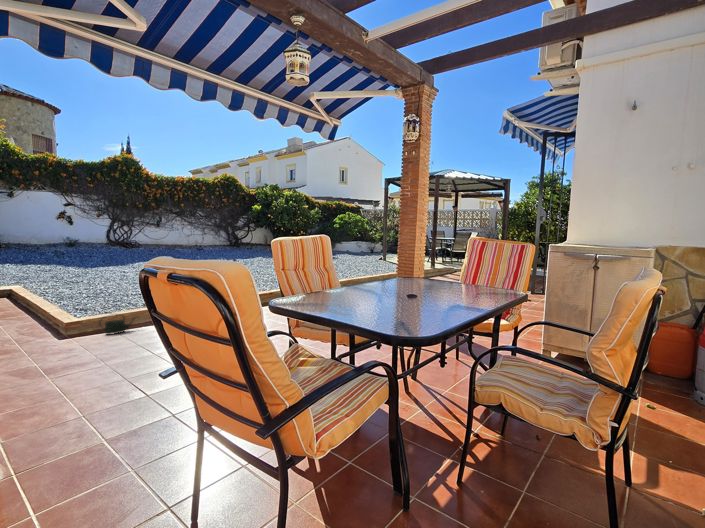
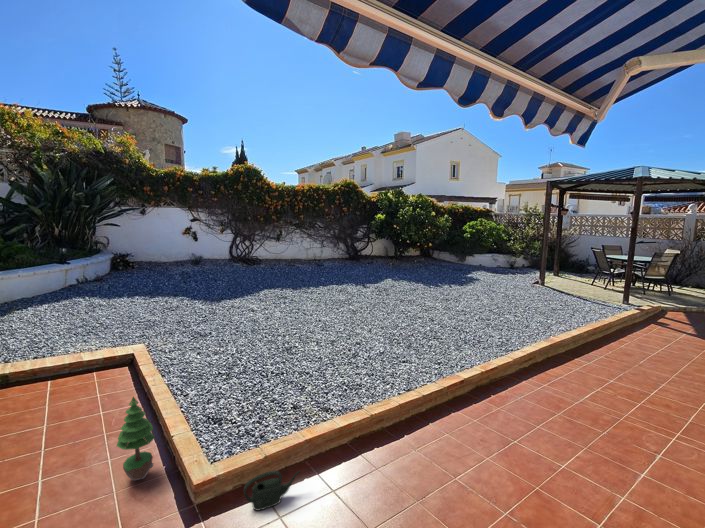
potted tree: none [10,275,38,331] -> present [117,397,155,480]

